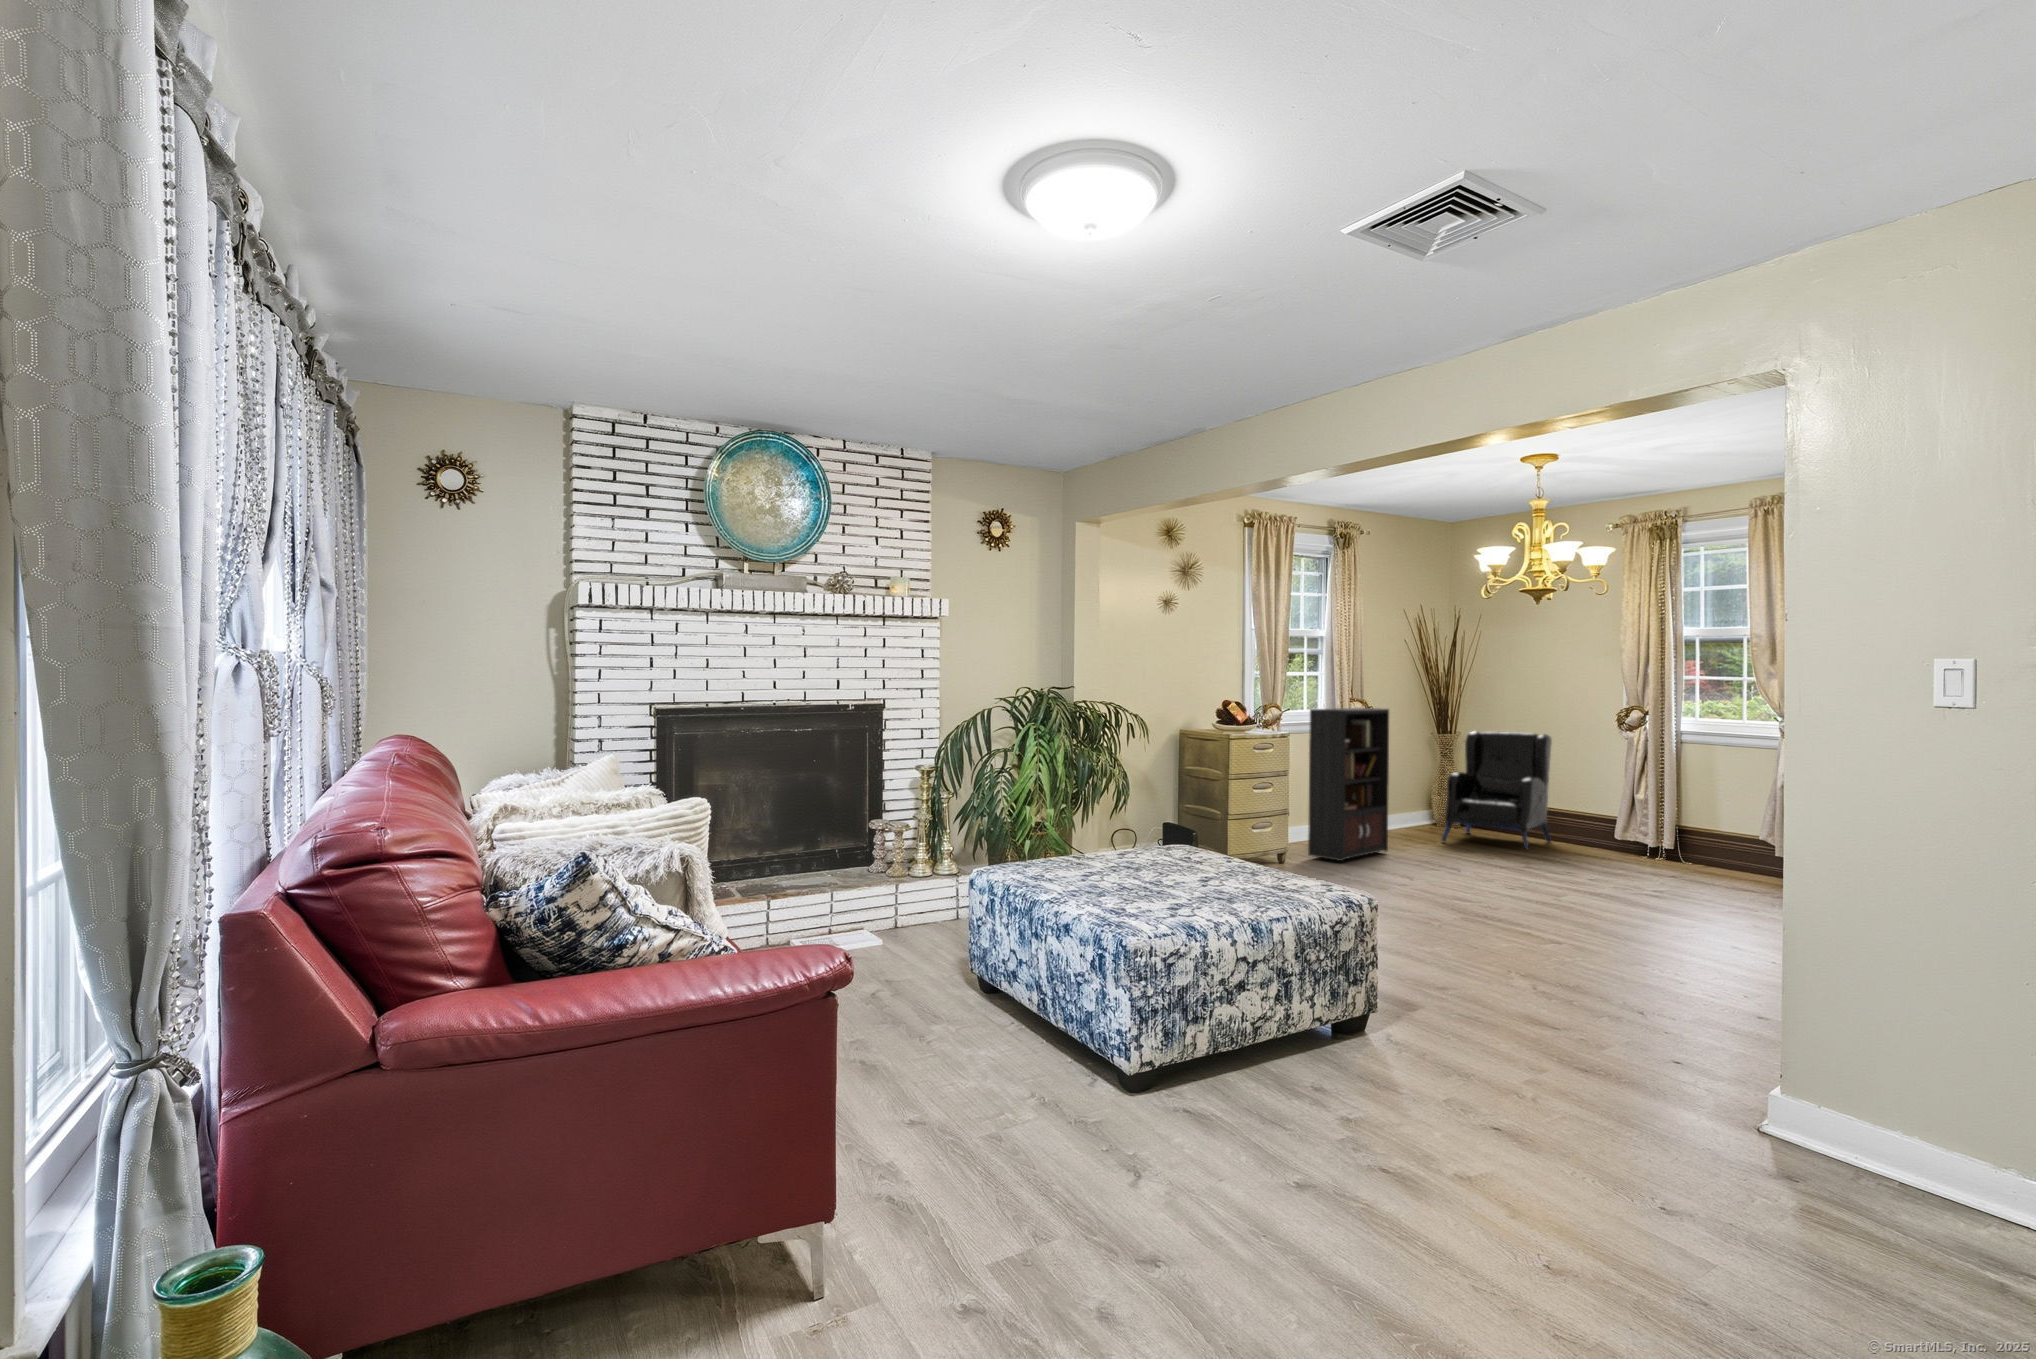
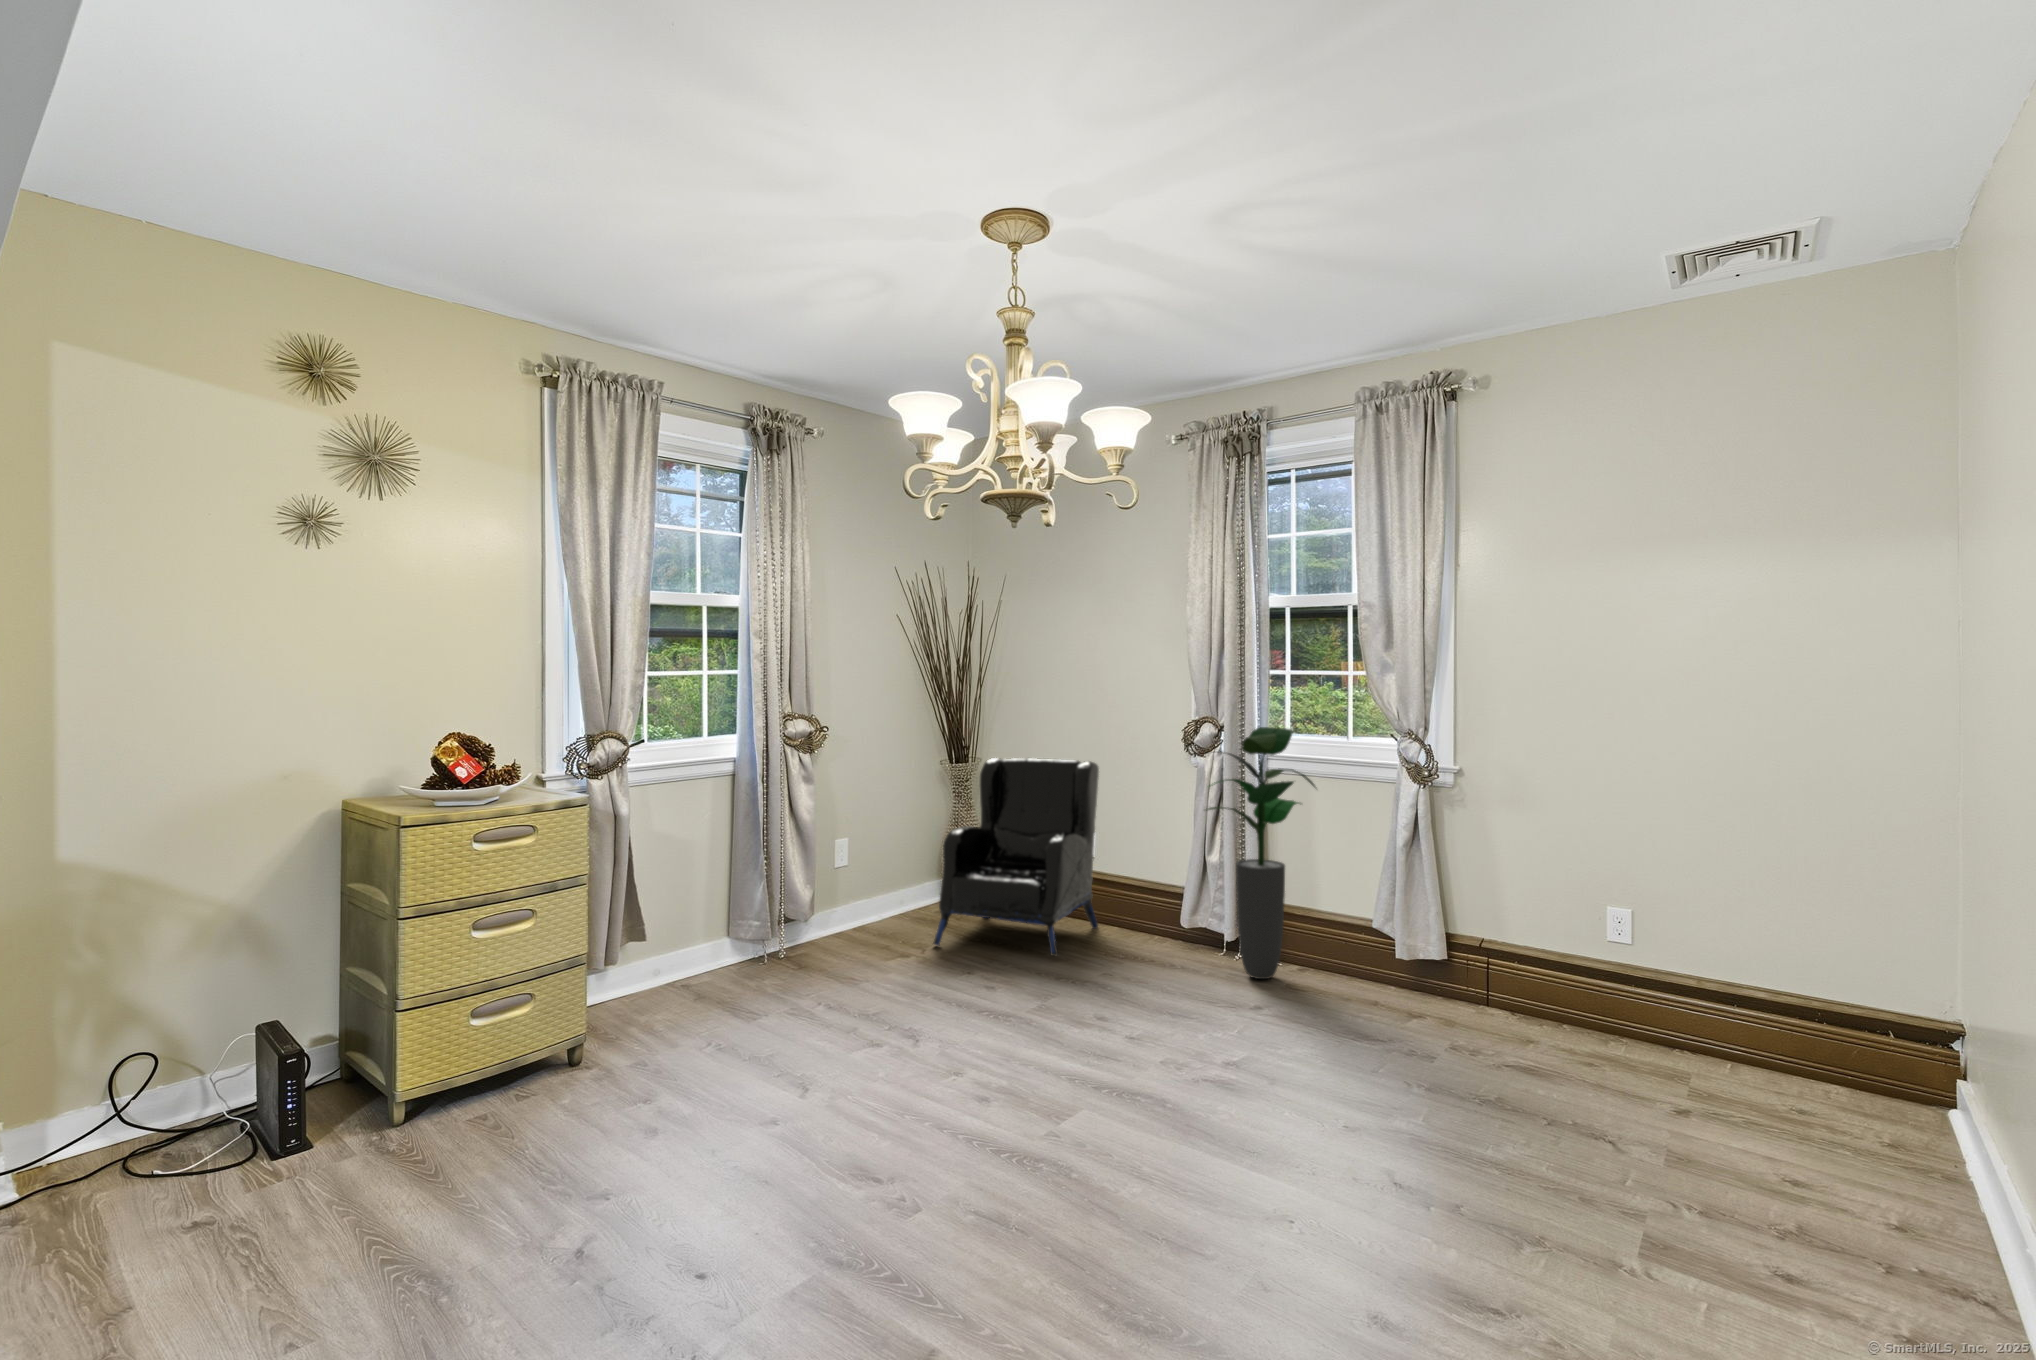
bookcase: present [1308,708,1389,861] -> none [658,733,824,1036]
potted plant: none [1634,712,1718,868] -> present [1206,727,1315,979]

